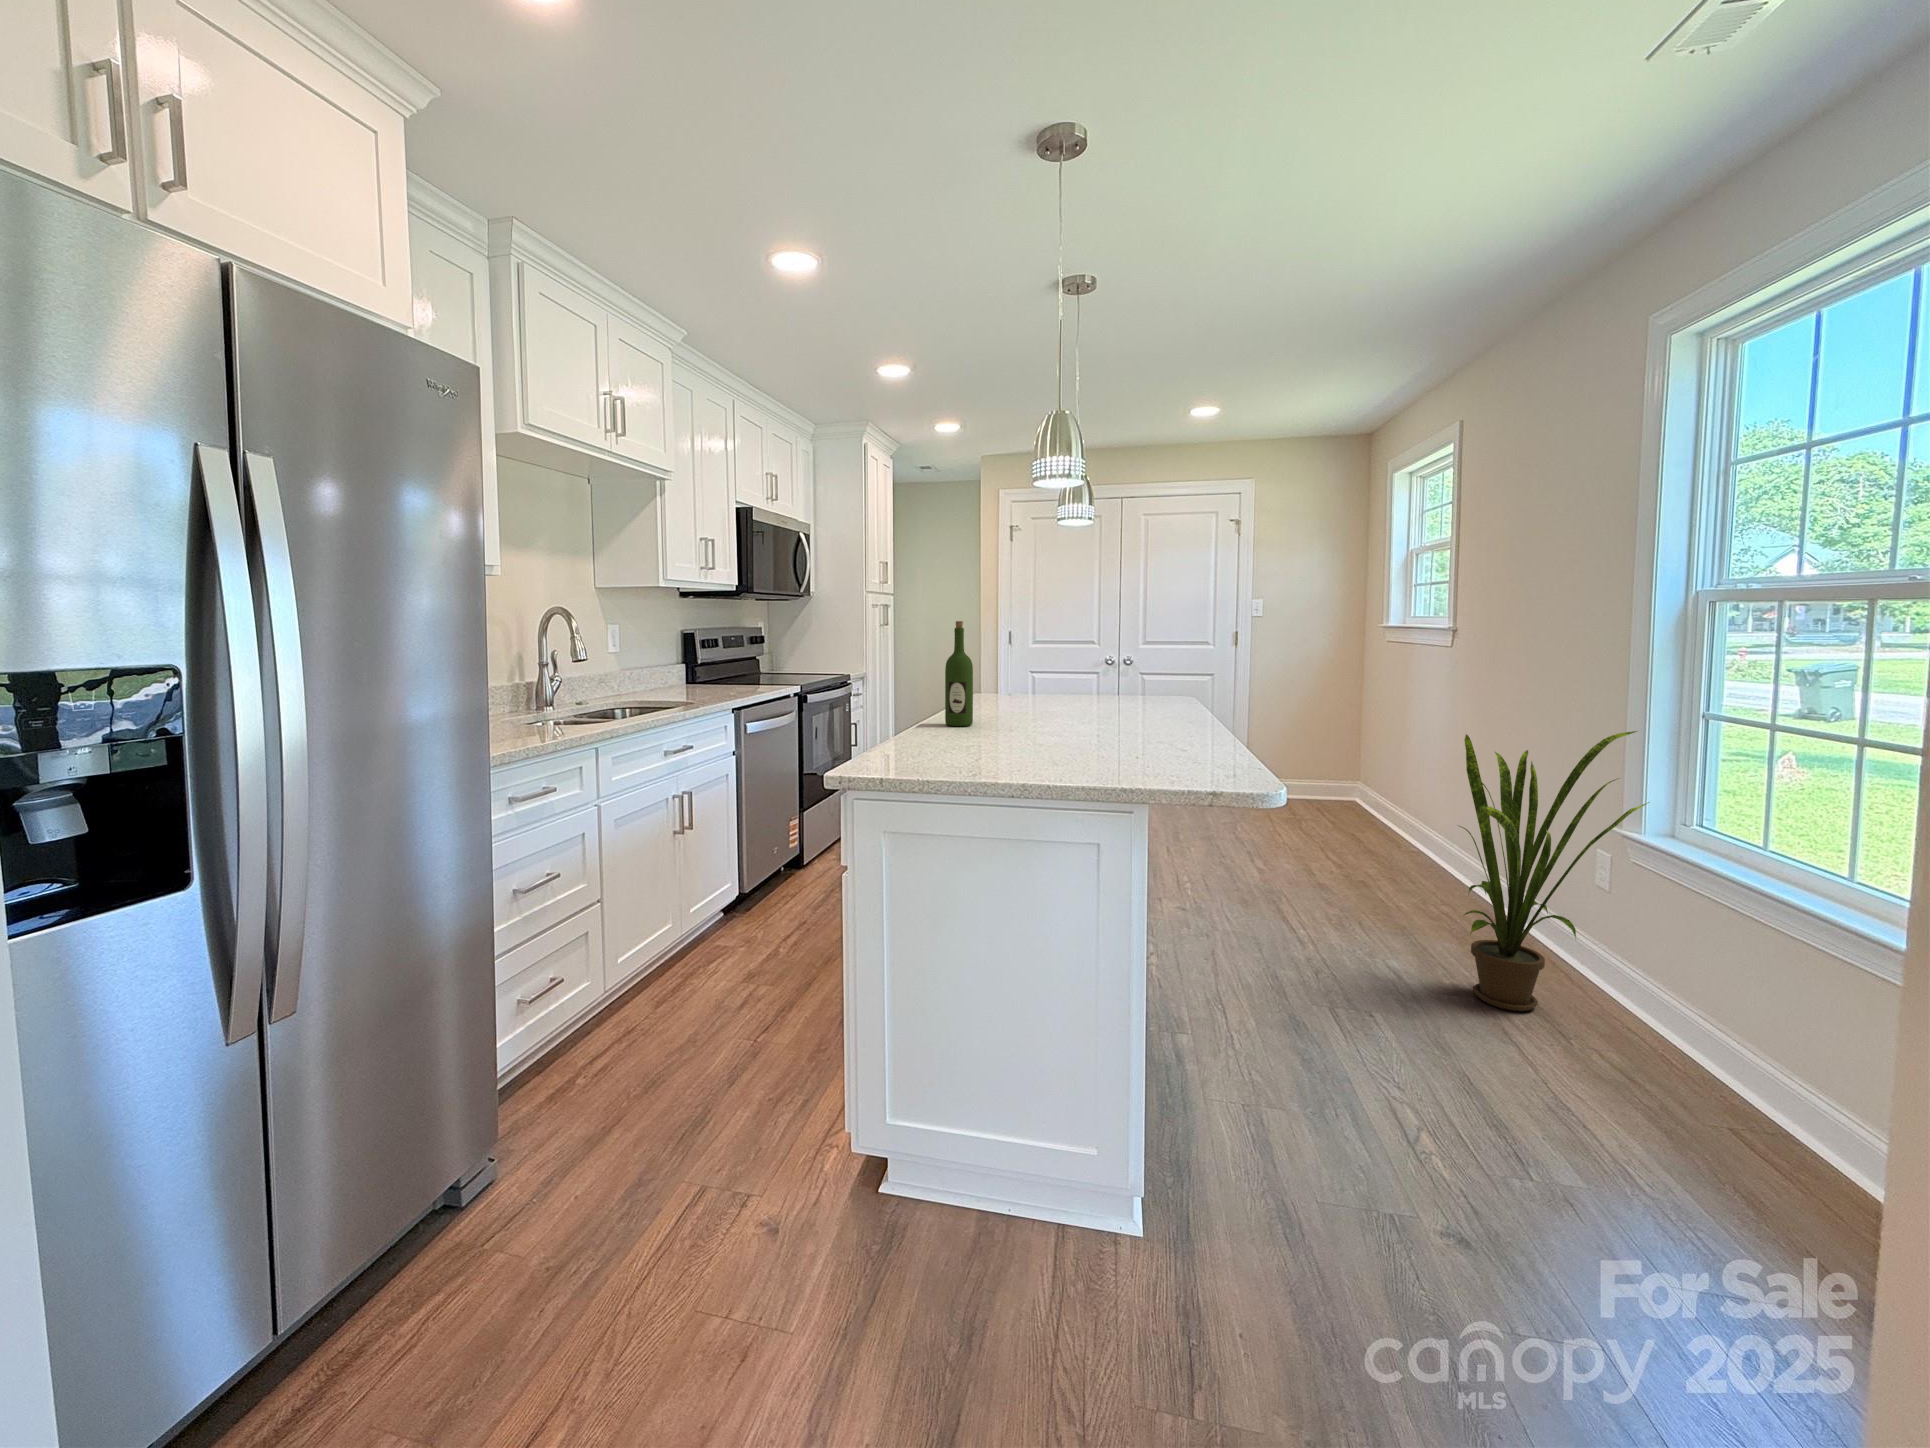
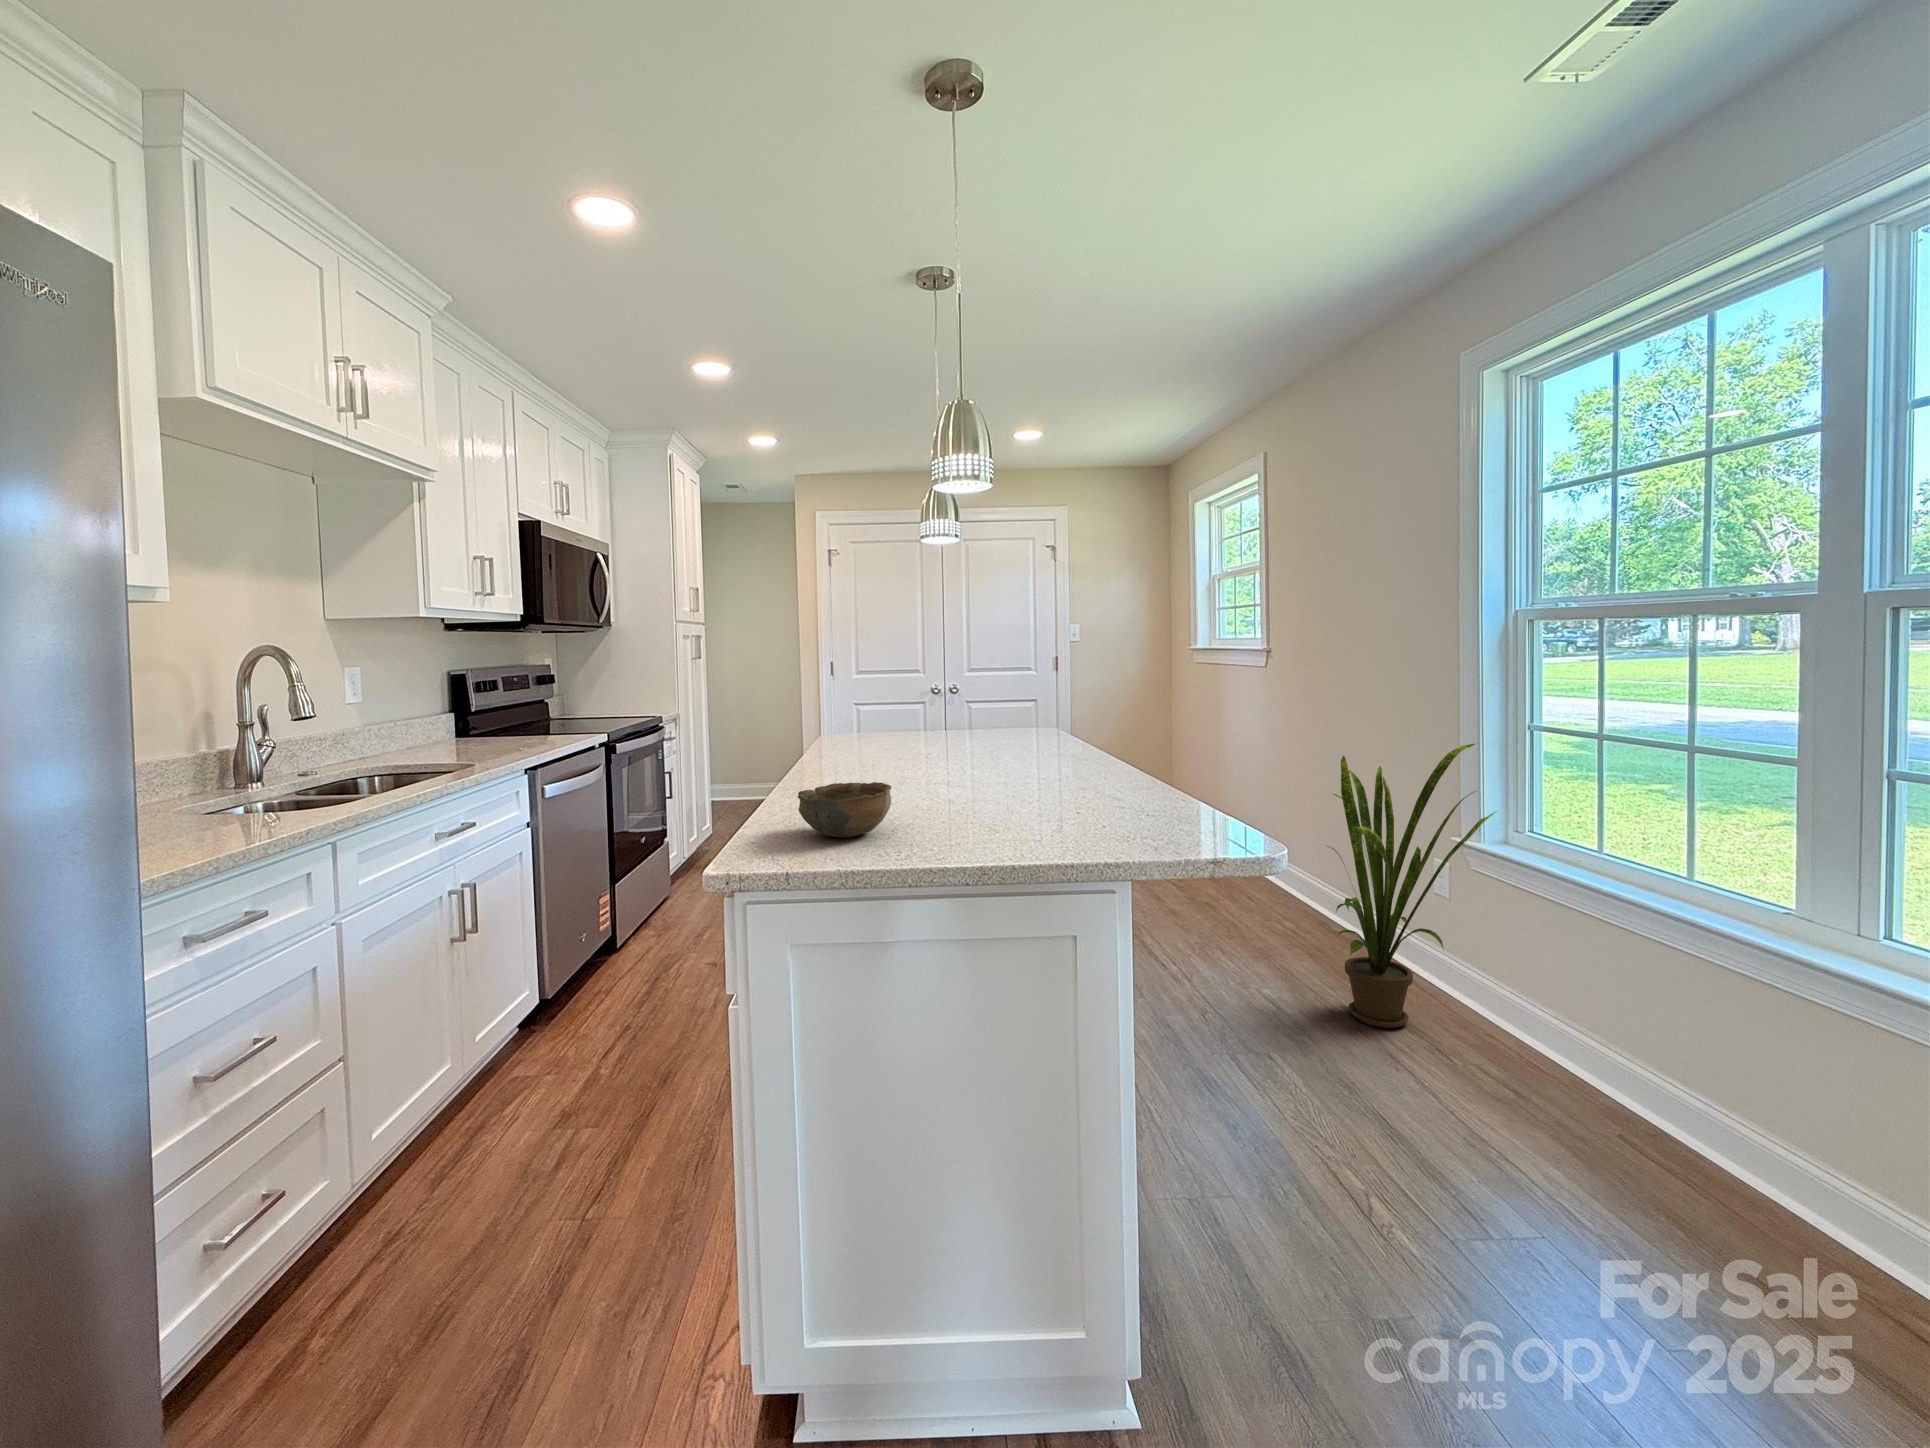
wine bottle: present [945,621,973,726] -> none [821,653,855,781]
bowl: none [899,721,971,760] -> present [797,782,891,838]

